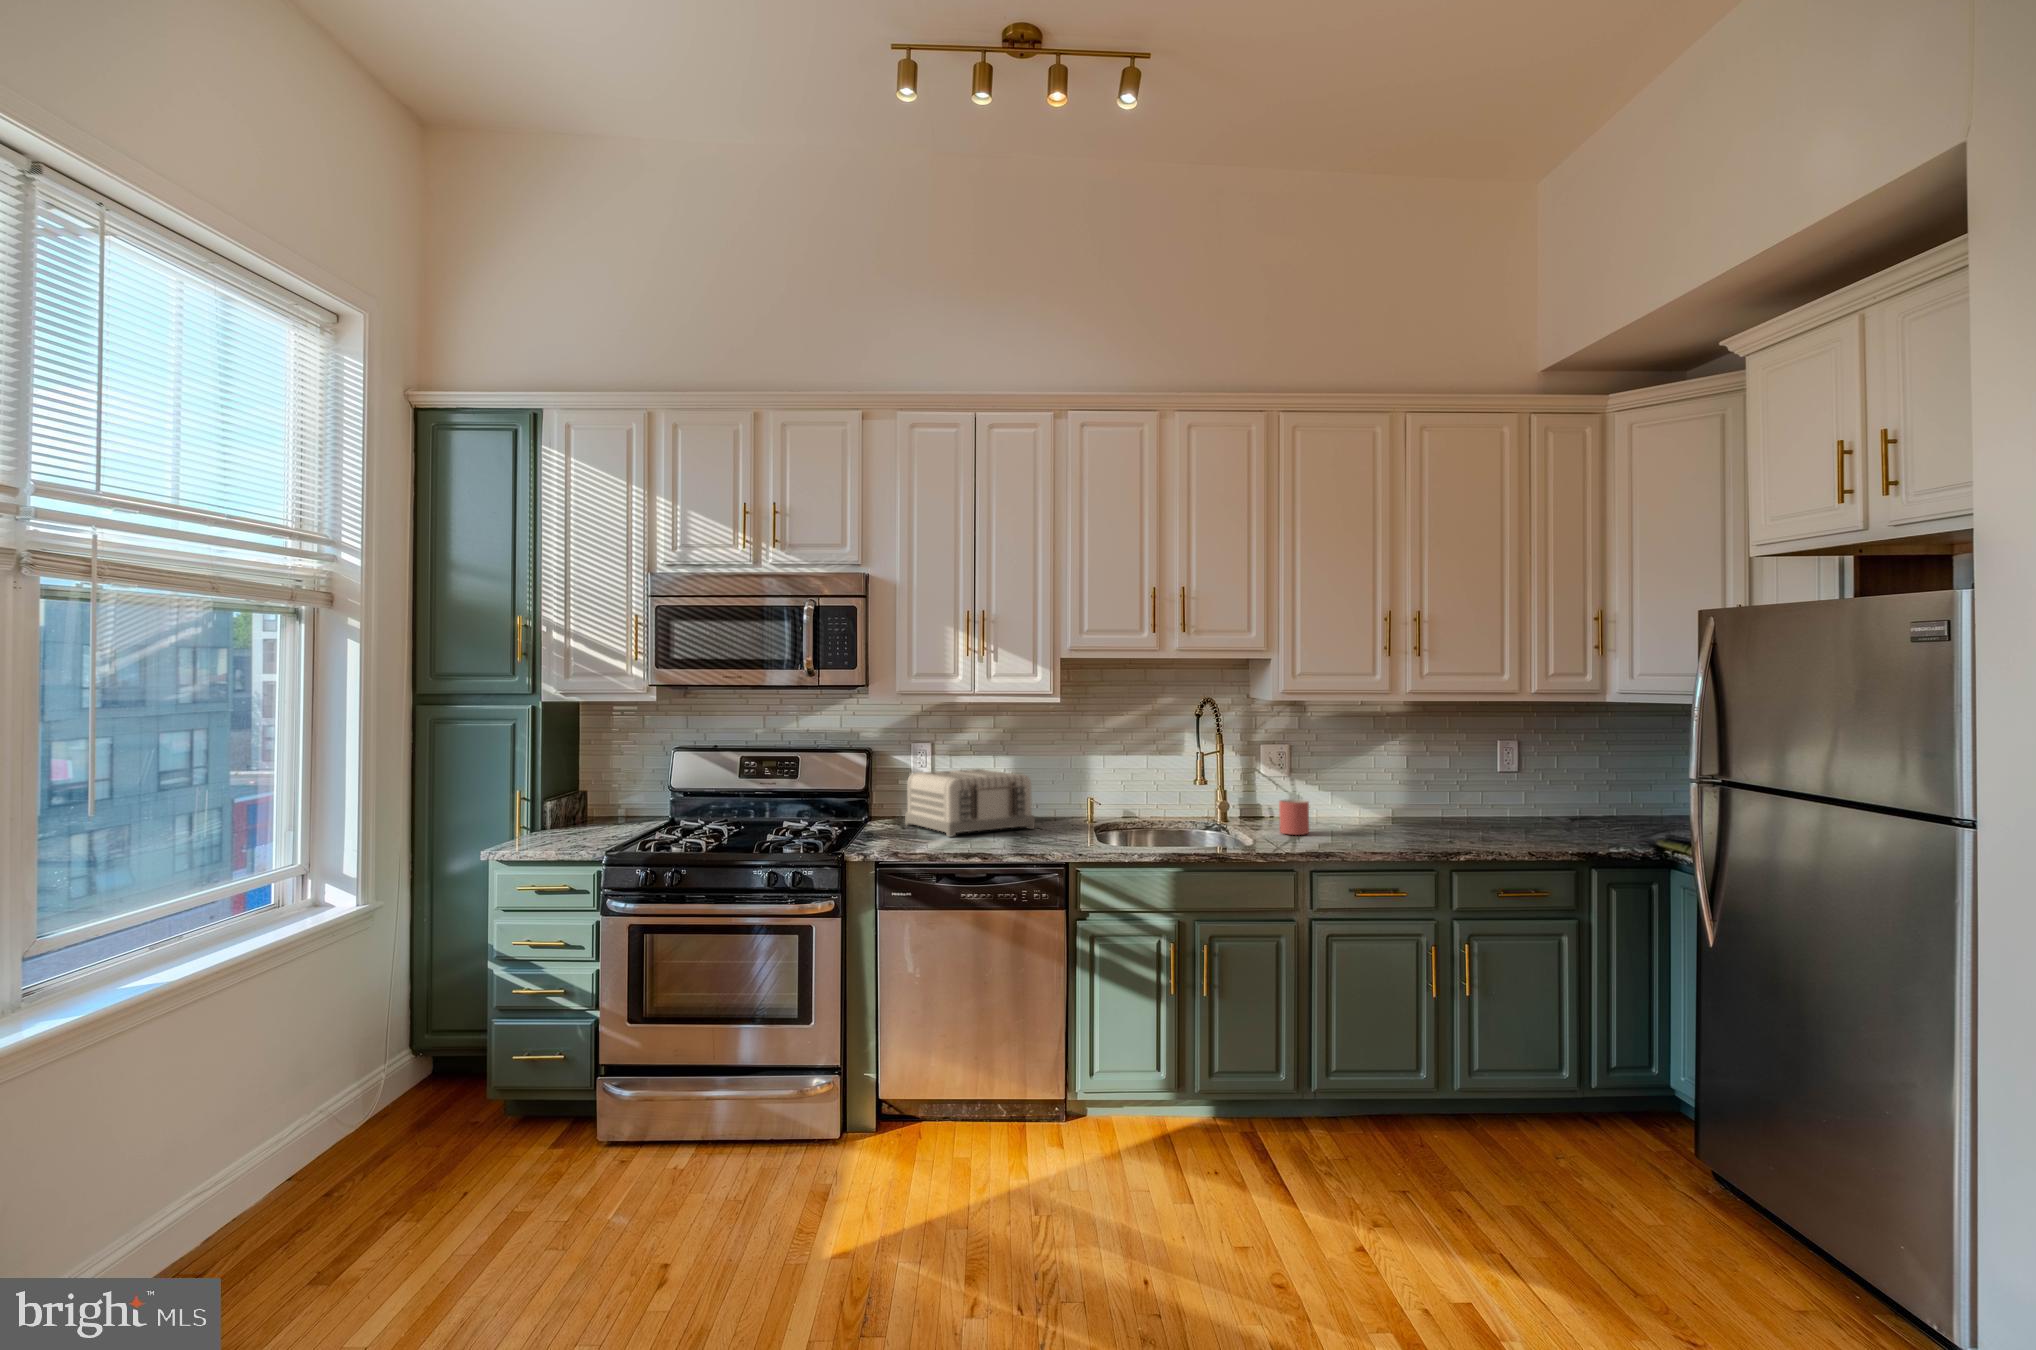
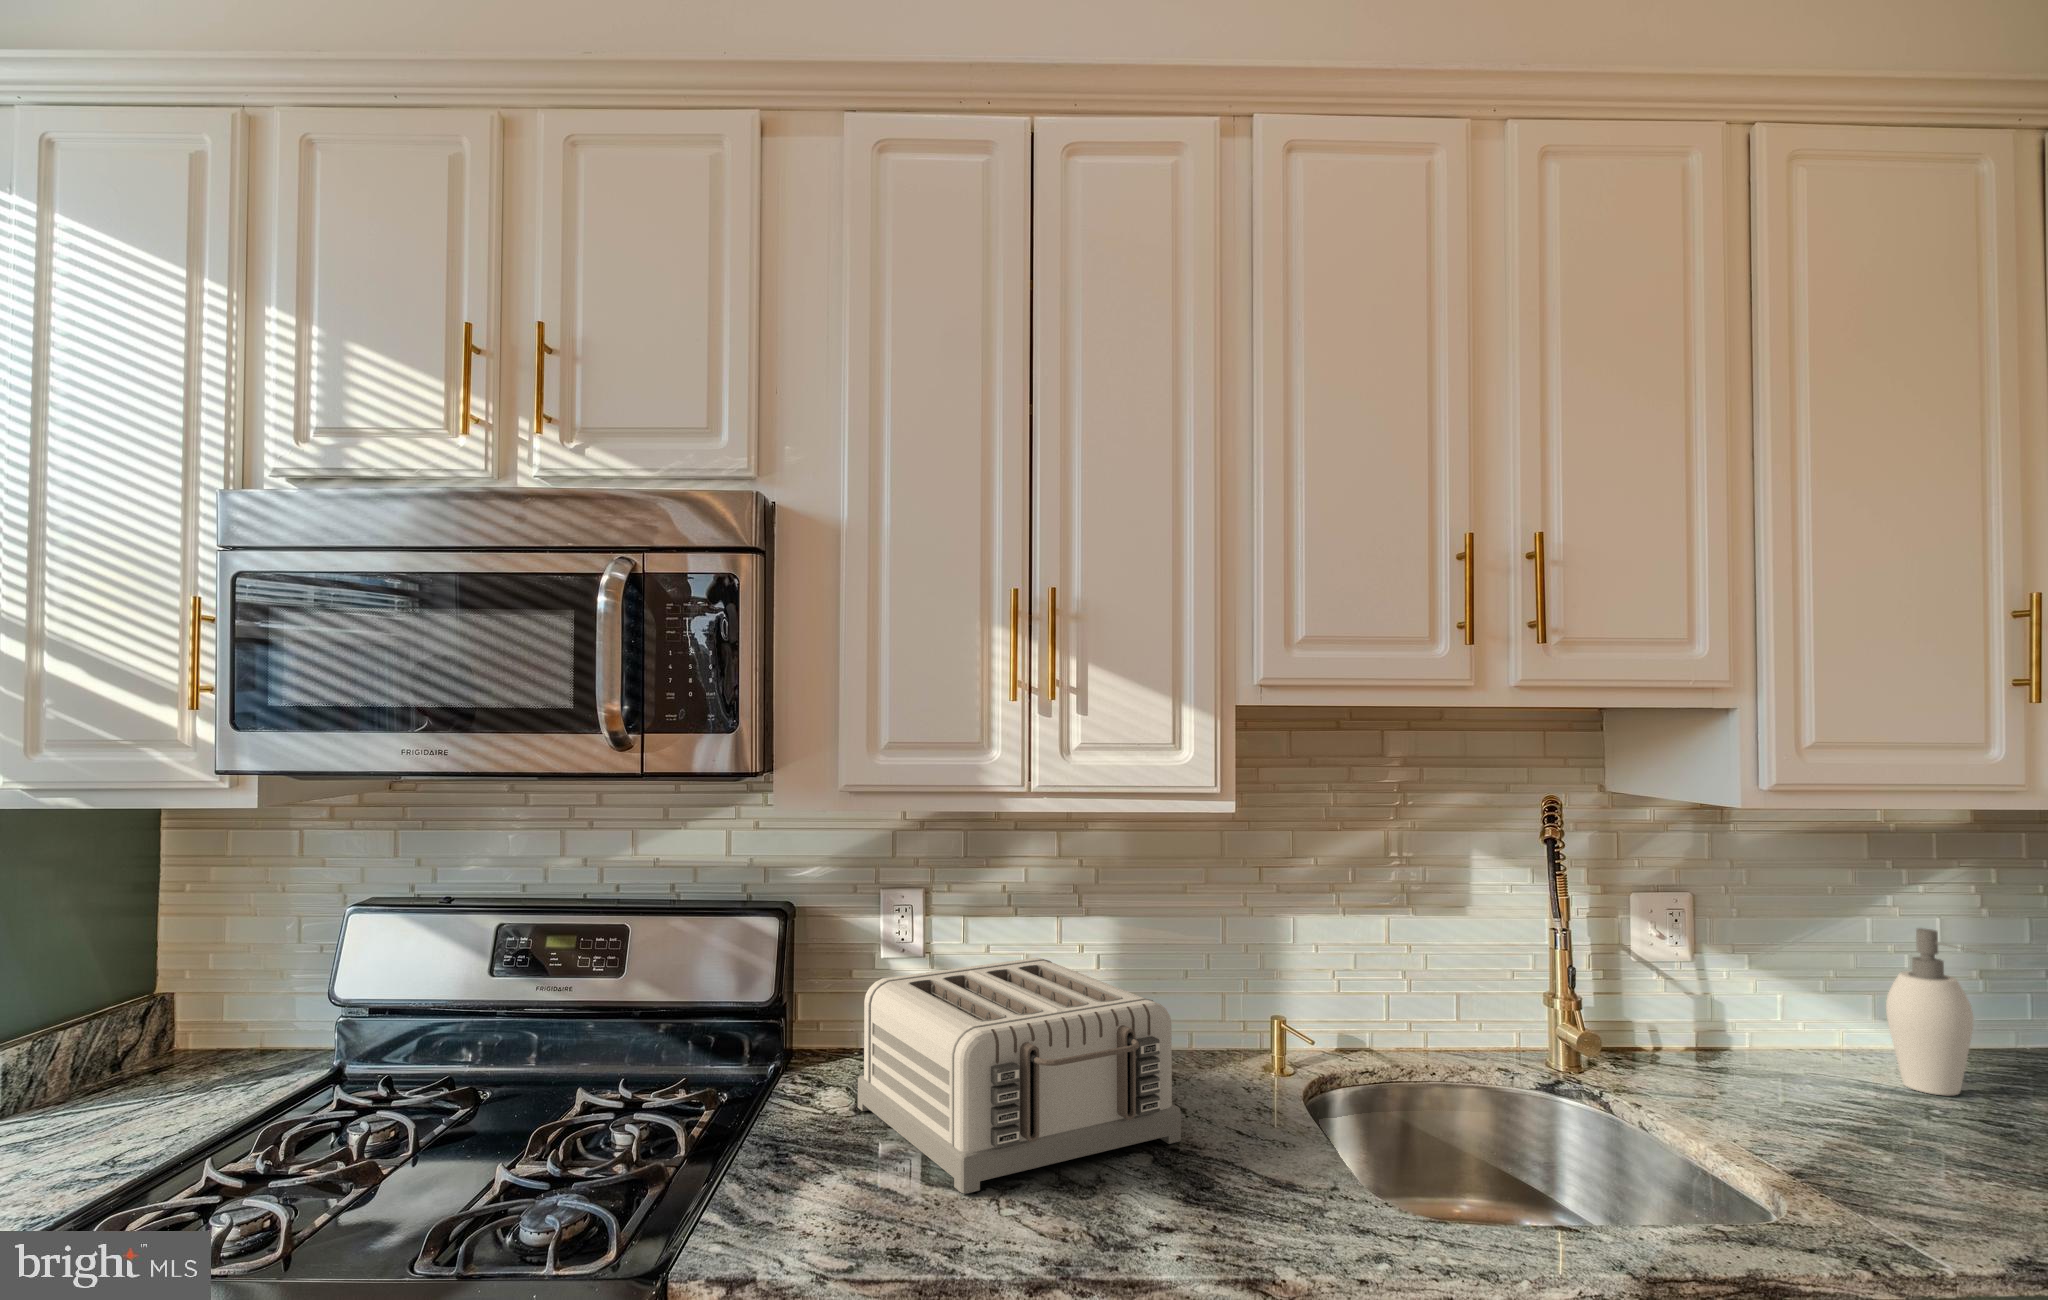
soap dispenser: none [1335,751,1366,818] -> present [1886,928,1984,1095]
mug: present [1279,799,1309,835] -> none [1855,1096,1954,1214]

